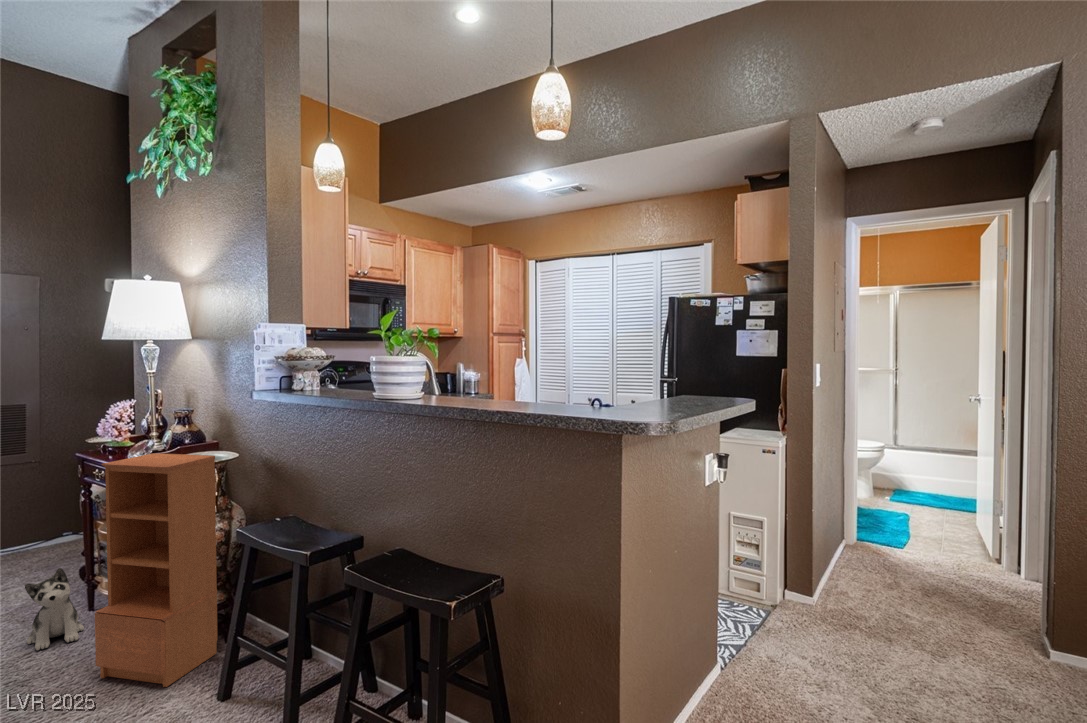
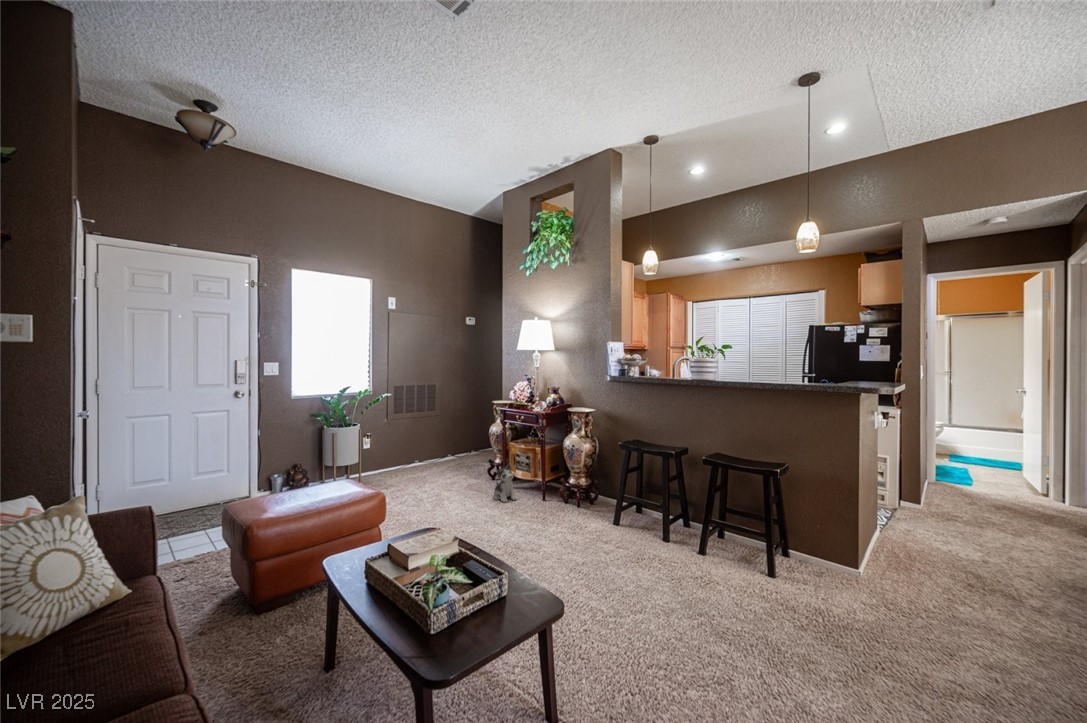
bookcase: present [95,453,218,687] -> none [547,407,593,519]

